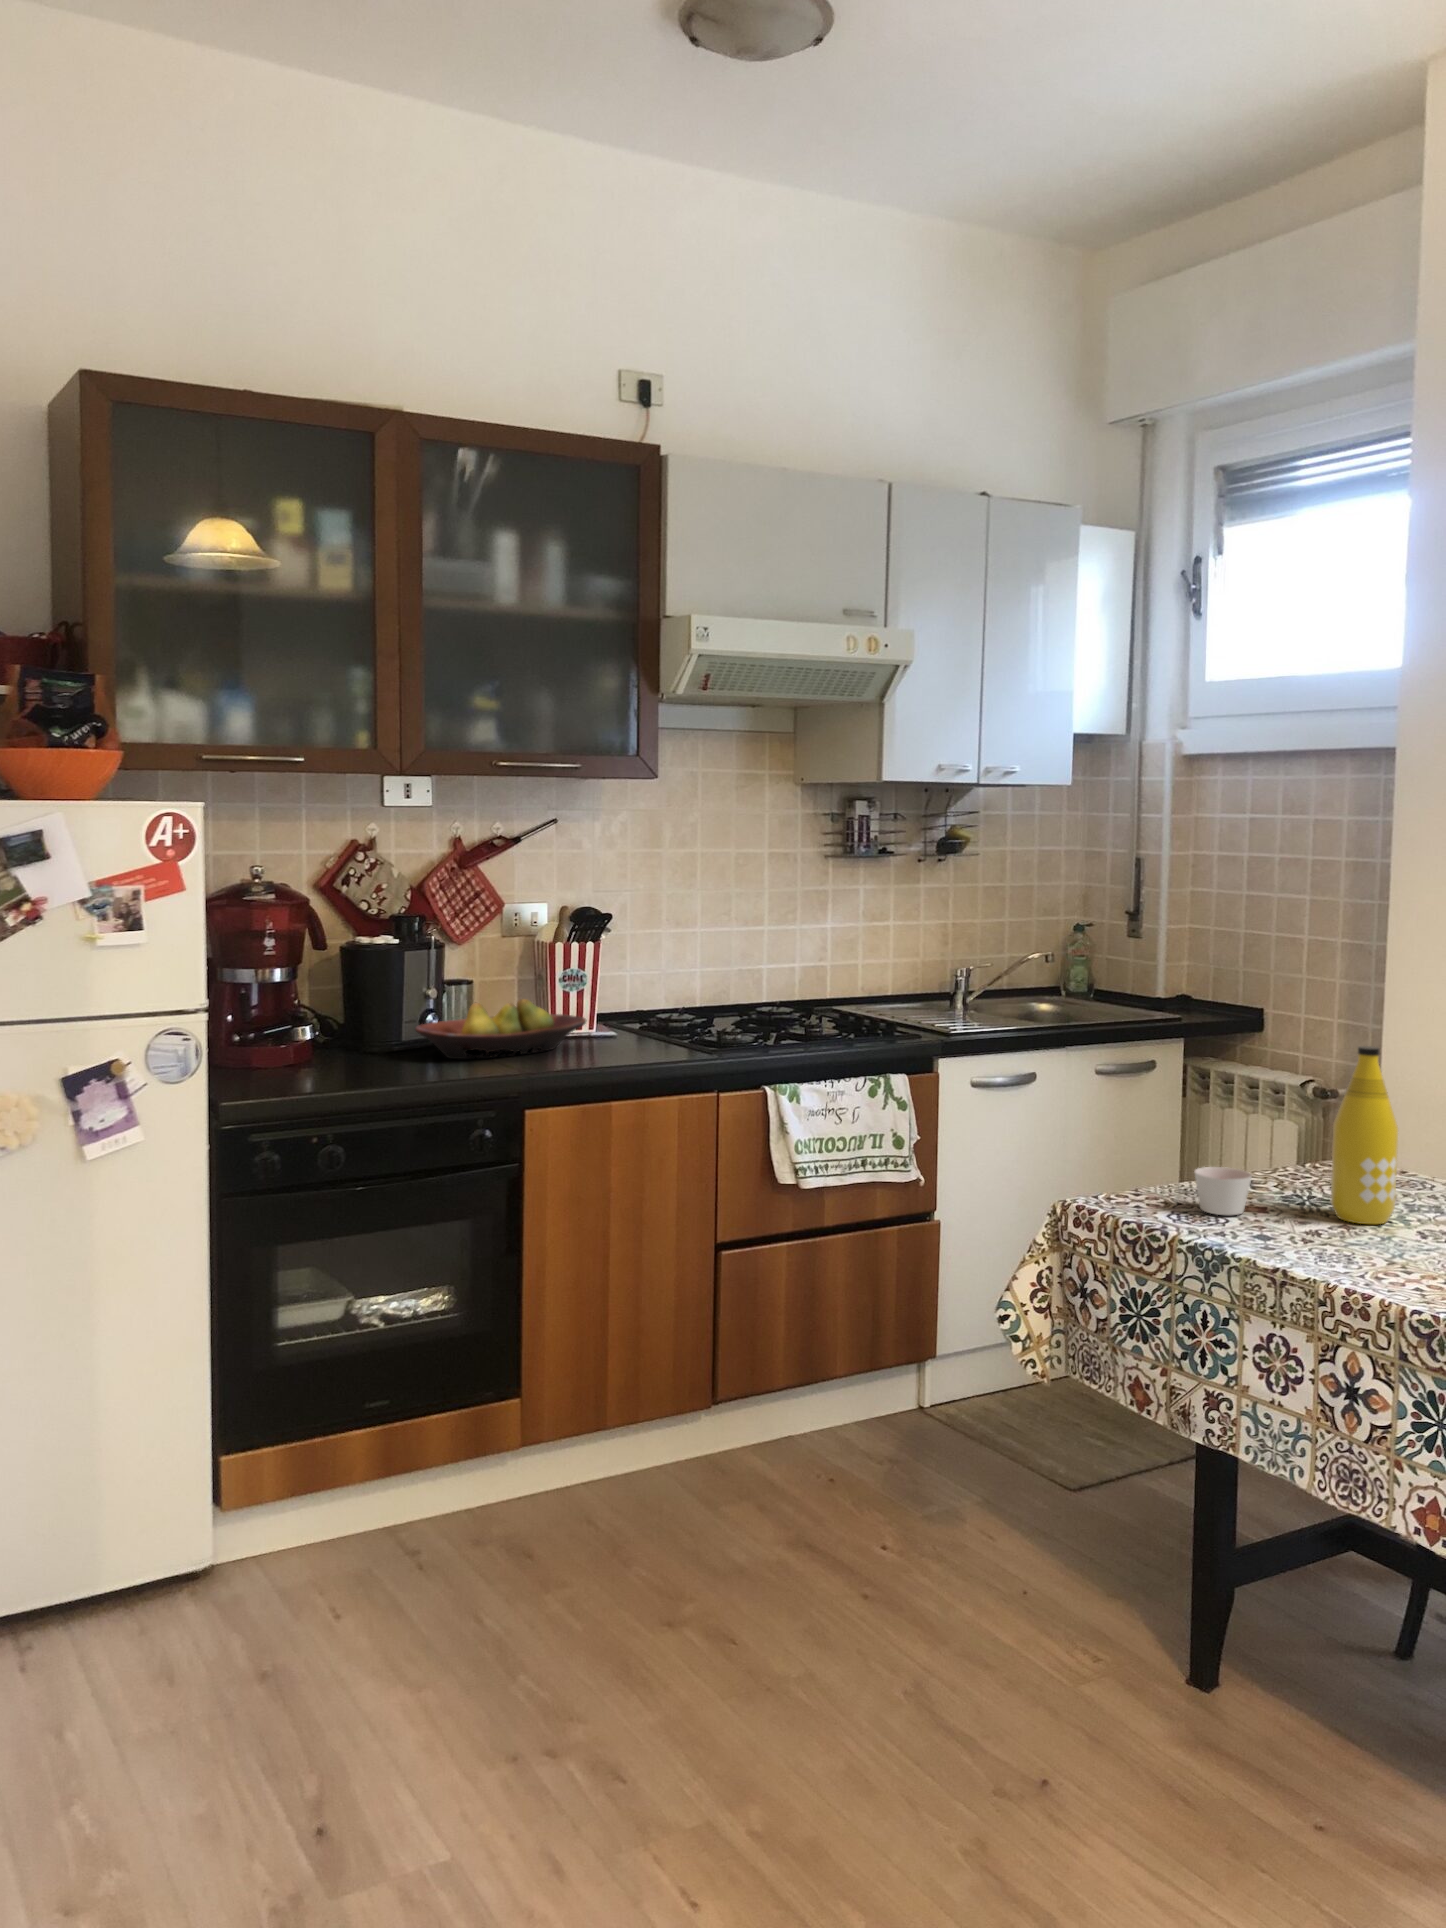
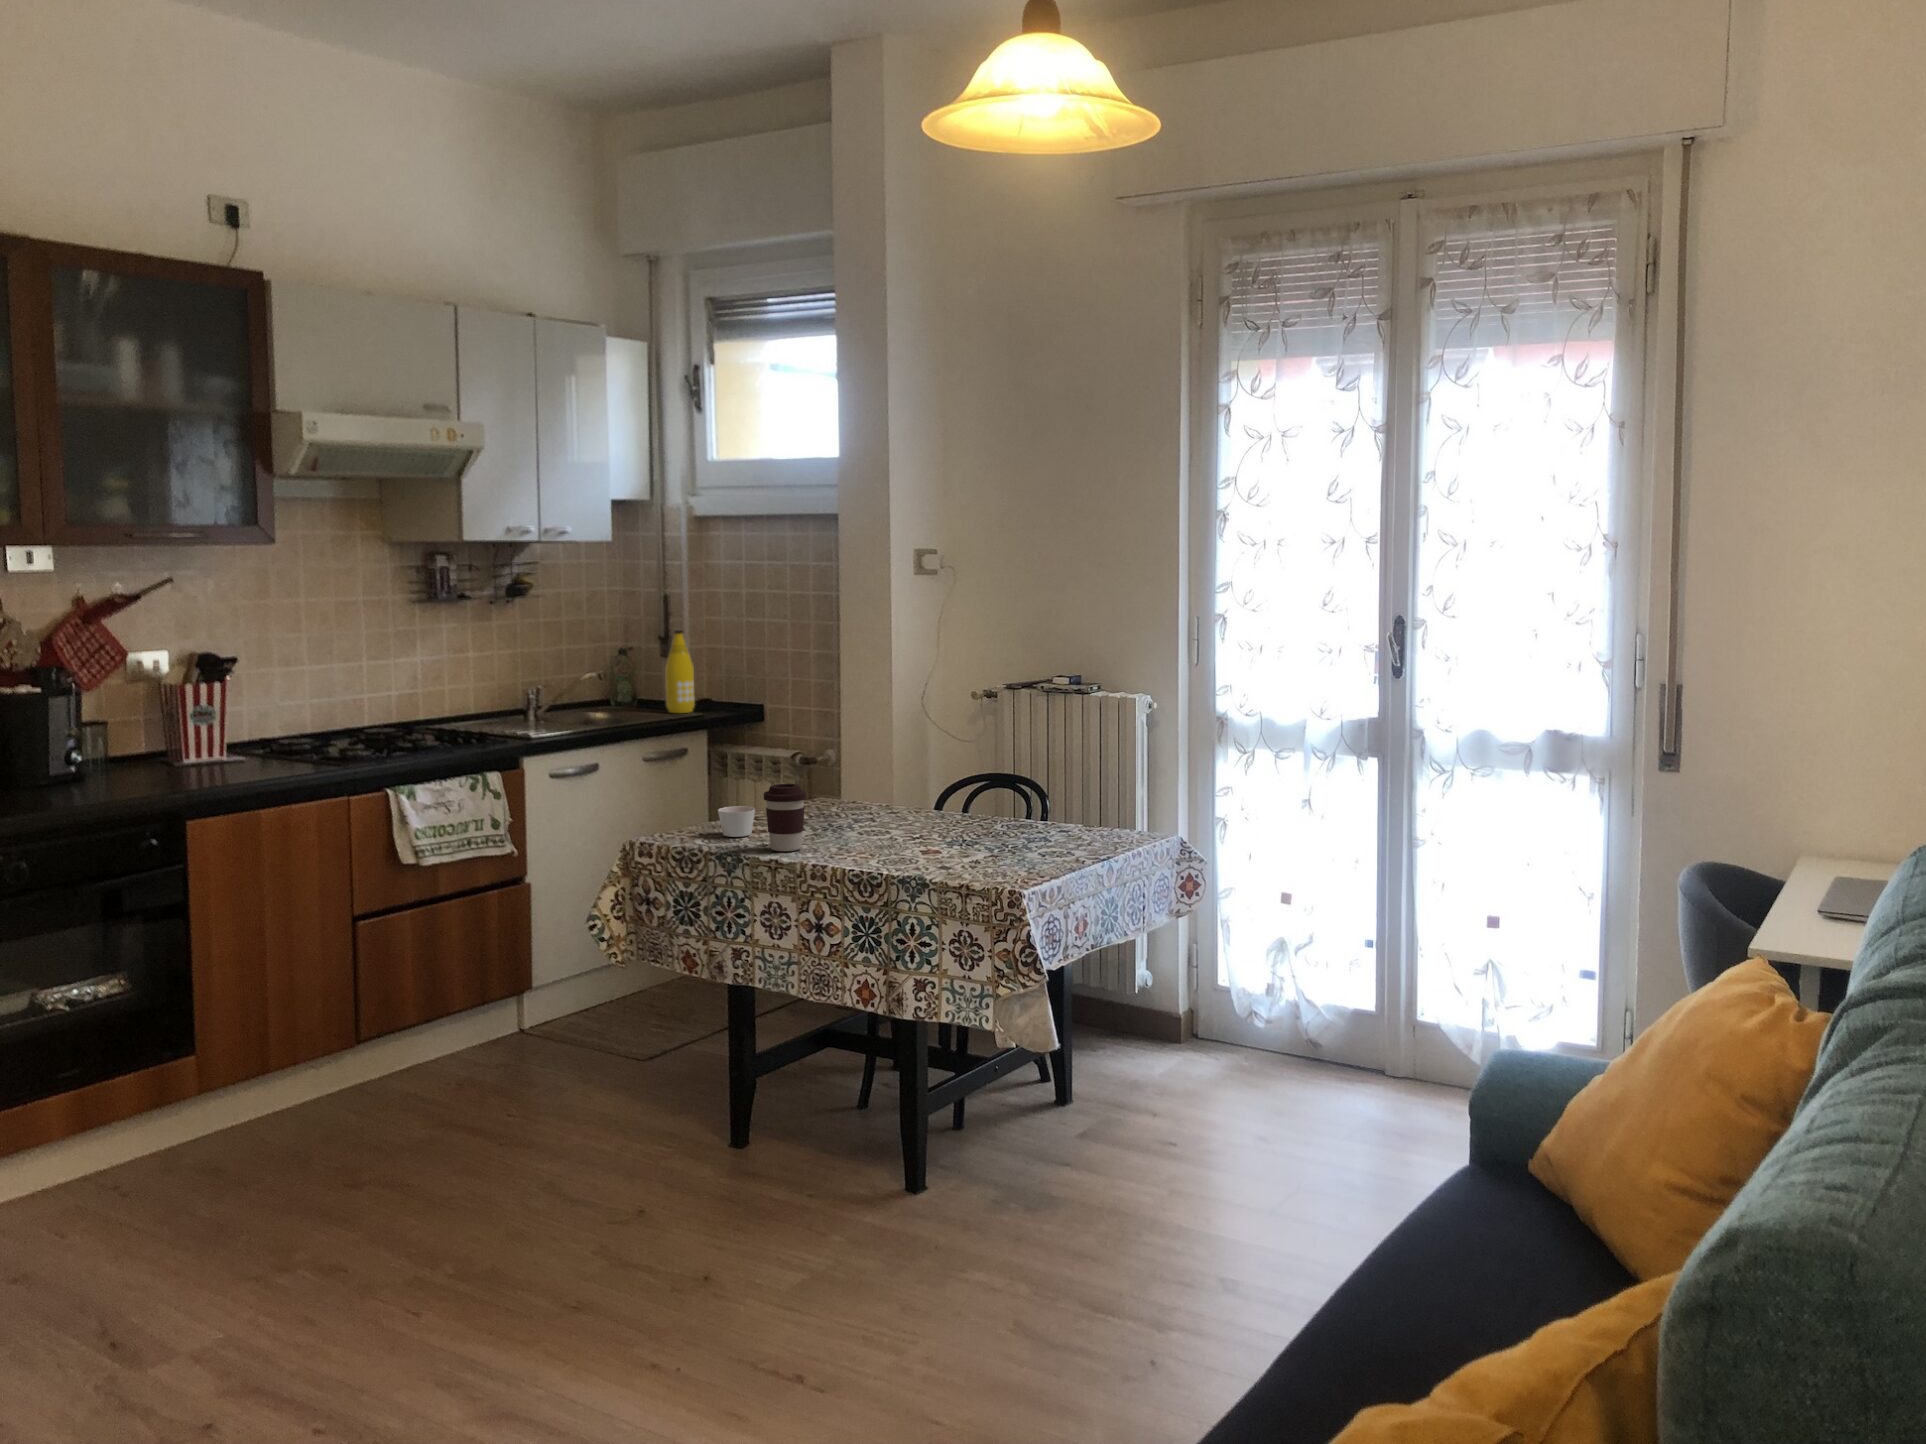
fruit bowl: present [415,999,587,1059] -> none [67,732,224,786]
bottle: present [1330,1046,1398,1224] -> present [665,630,695,713]
coffee cup: none [1268,1147,1339,1254] -> present [764,784,806,851]

